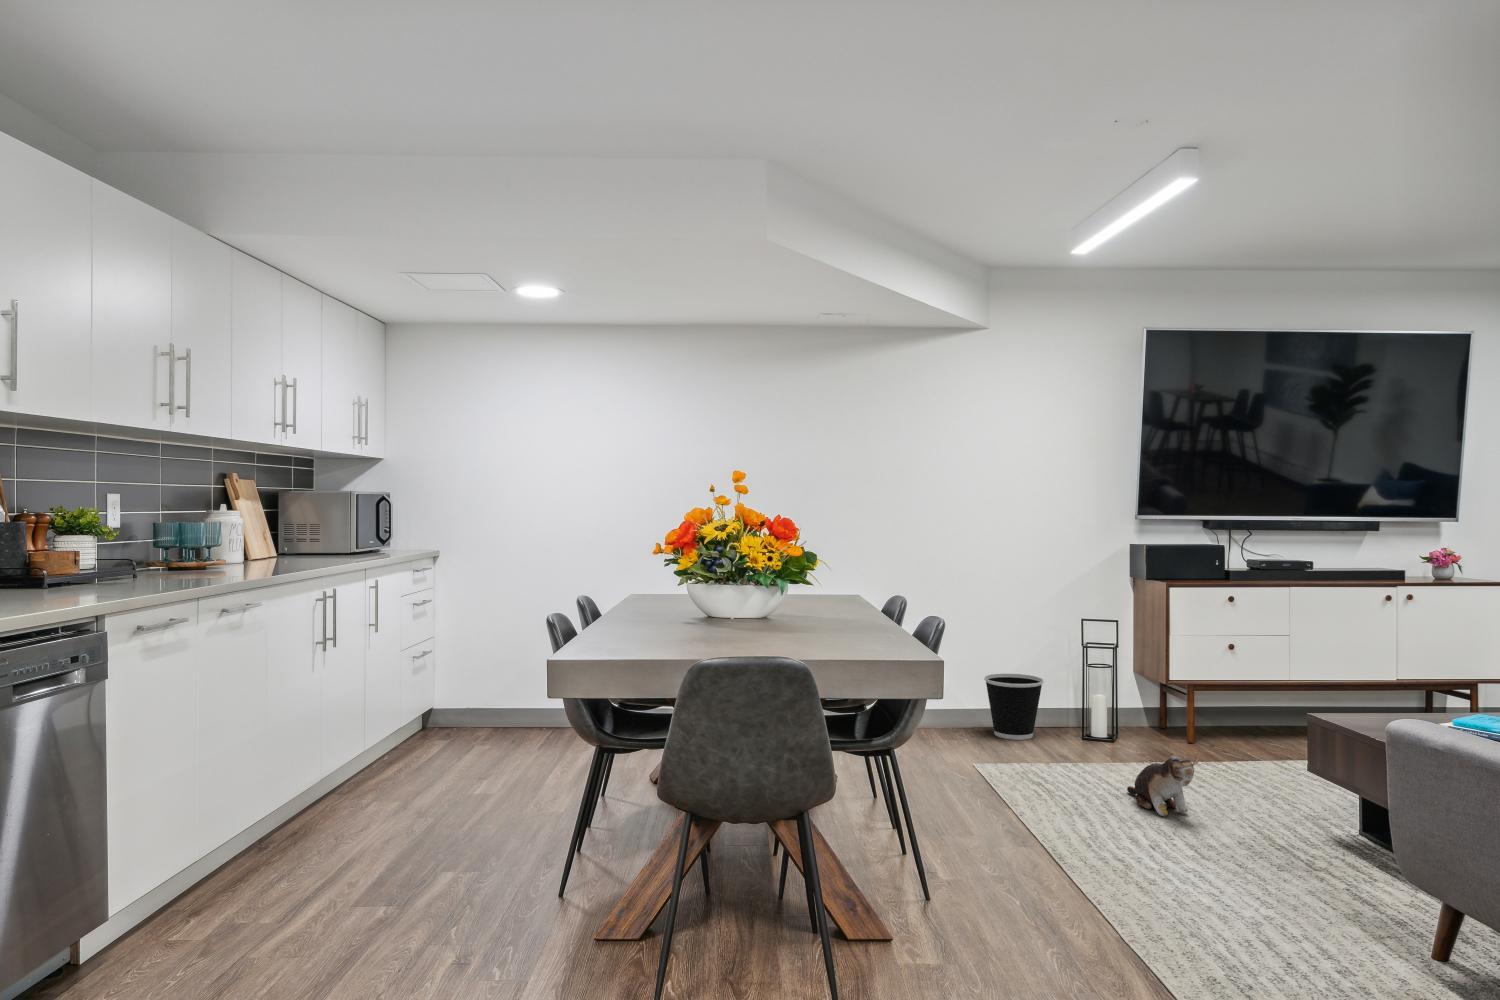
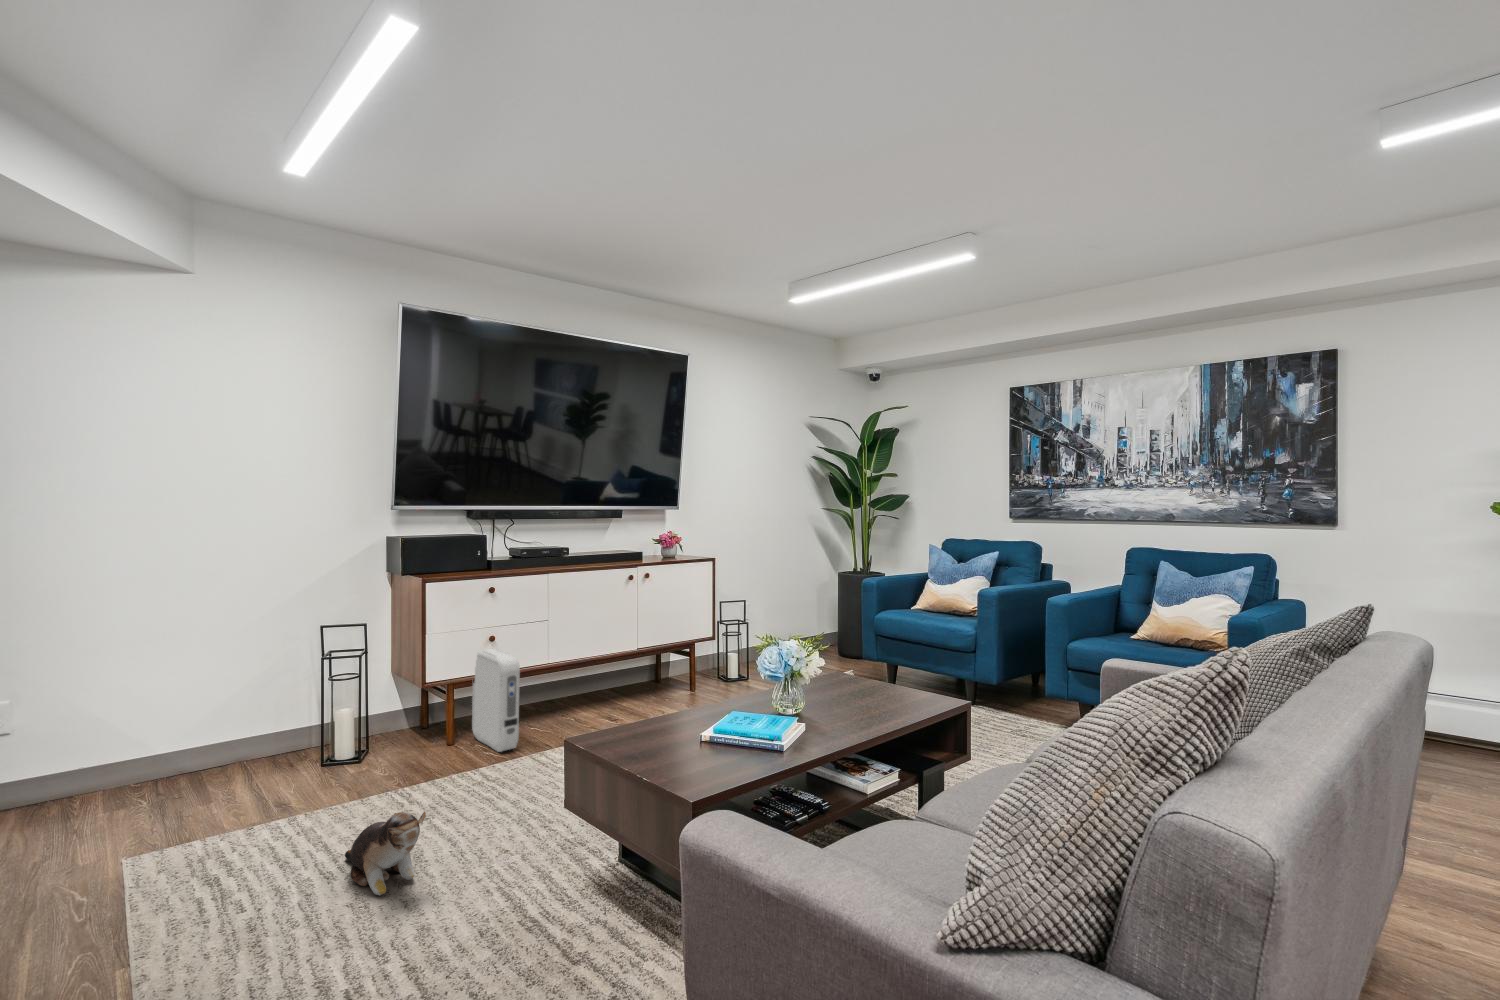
air purifier: none [1213,656,1264,754] -> present [472,649,520,752]
wastebasket: present [984,674,1044,740] -> none [179,701,268,792]

